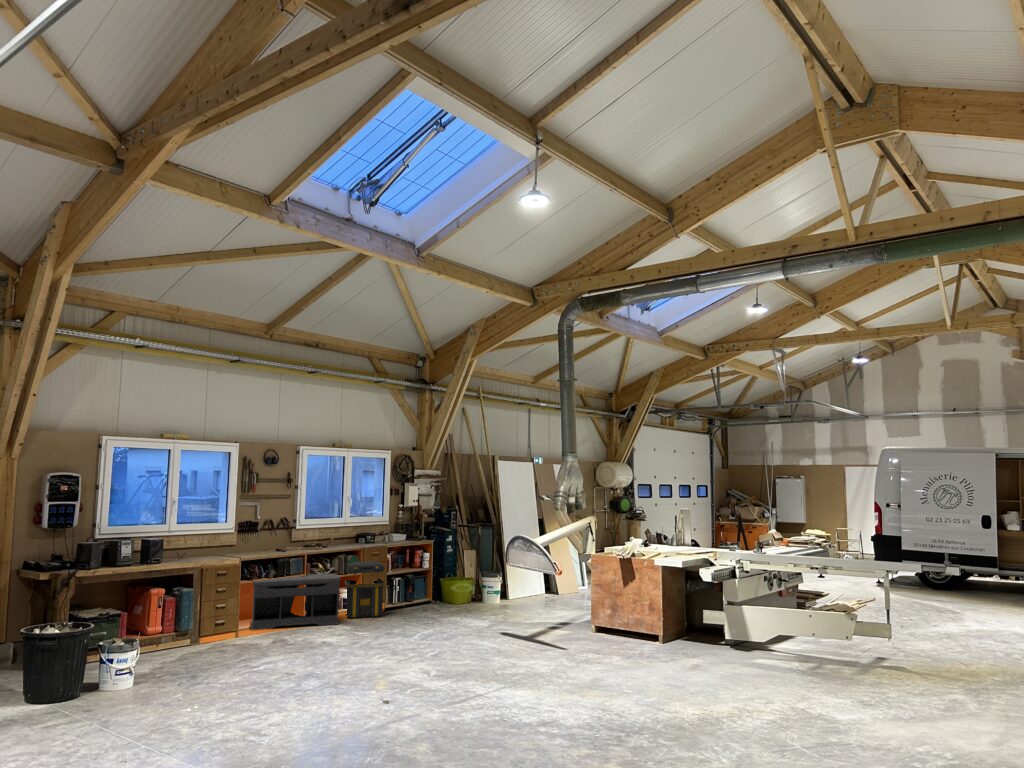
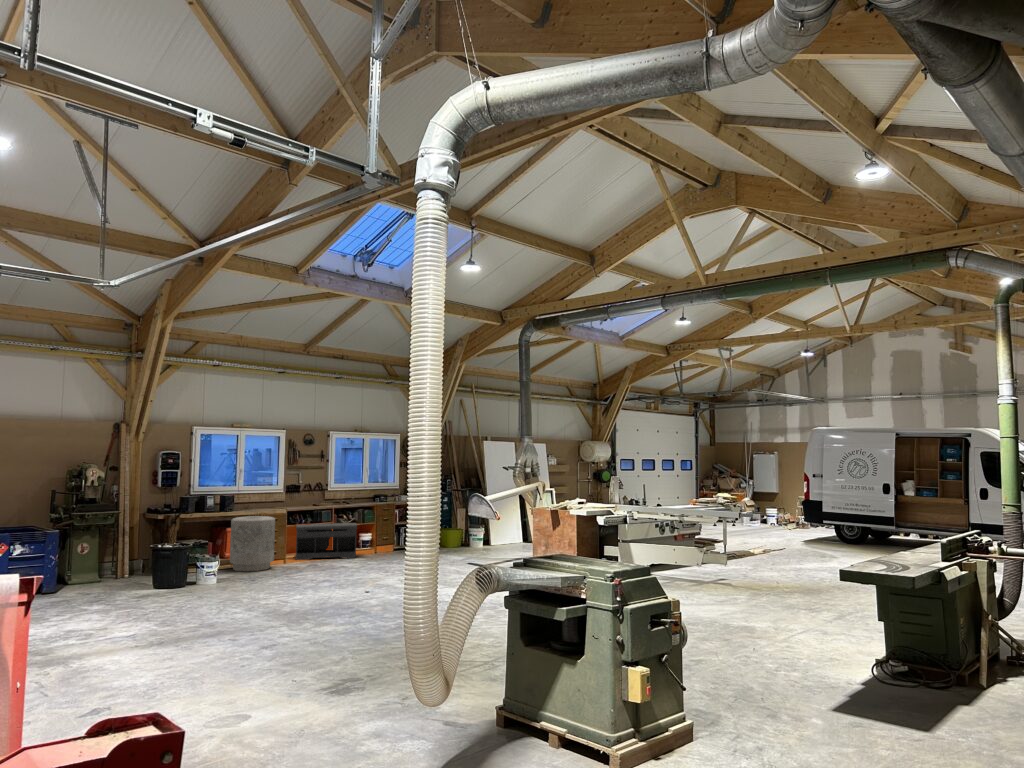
toolbox: present [345,561,384,618] -> none [363,515,391,555]
trash can: none [154,570,225,656] -> present [230,516,275,571]

